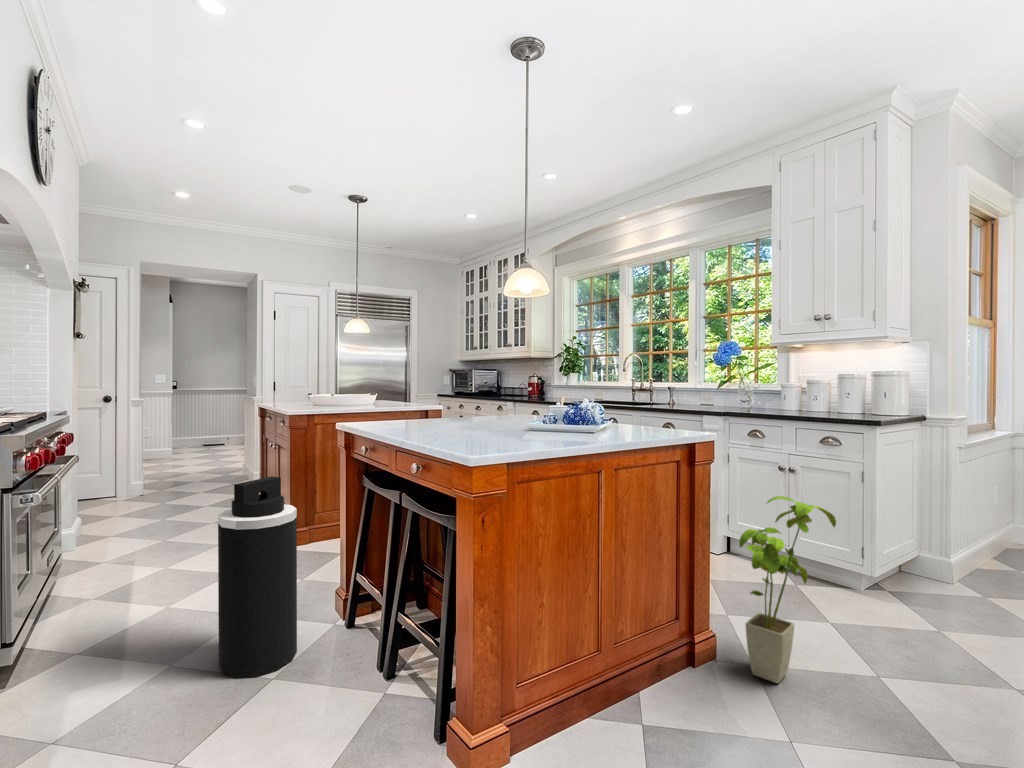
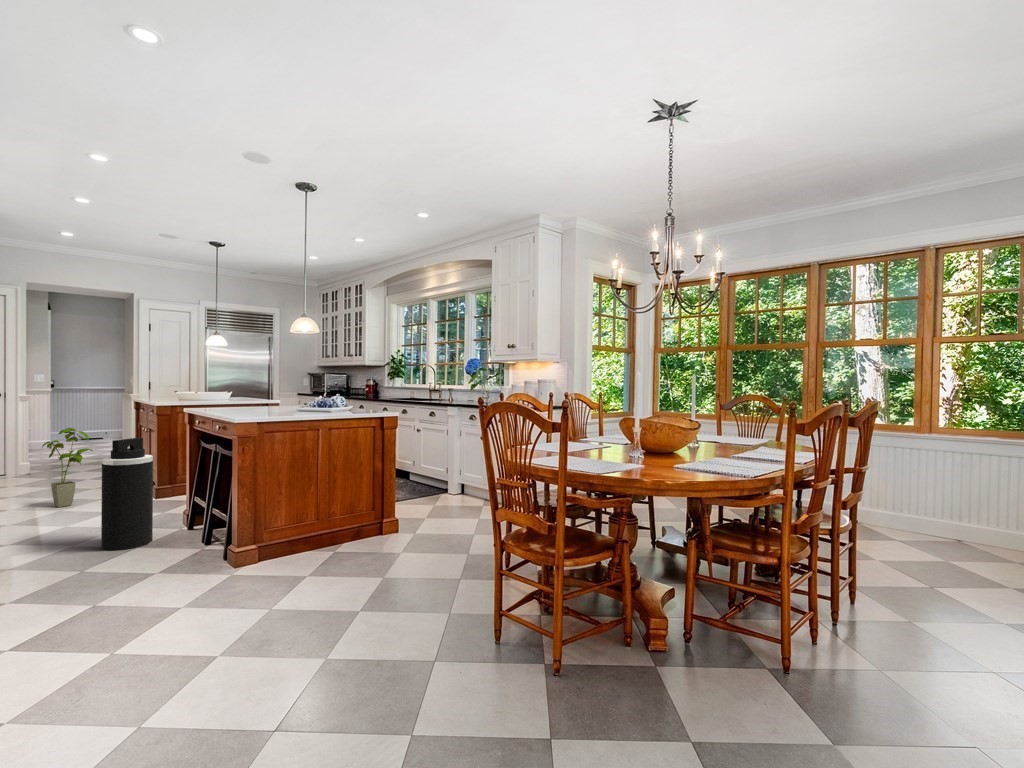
house plant: present [739,496,836,683] -> present [42,428,93,507]

